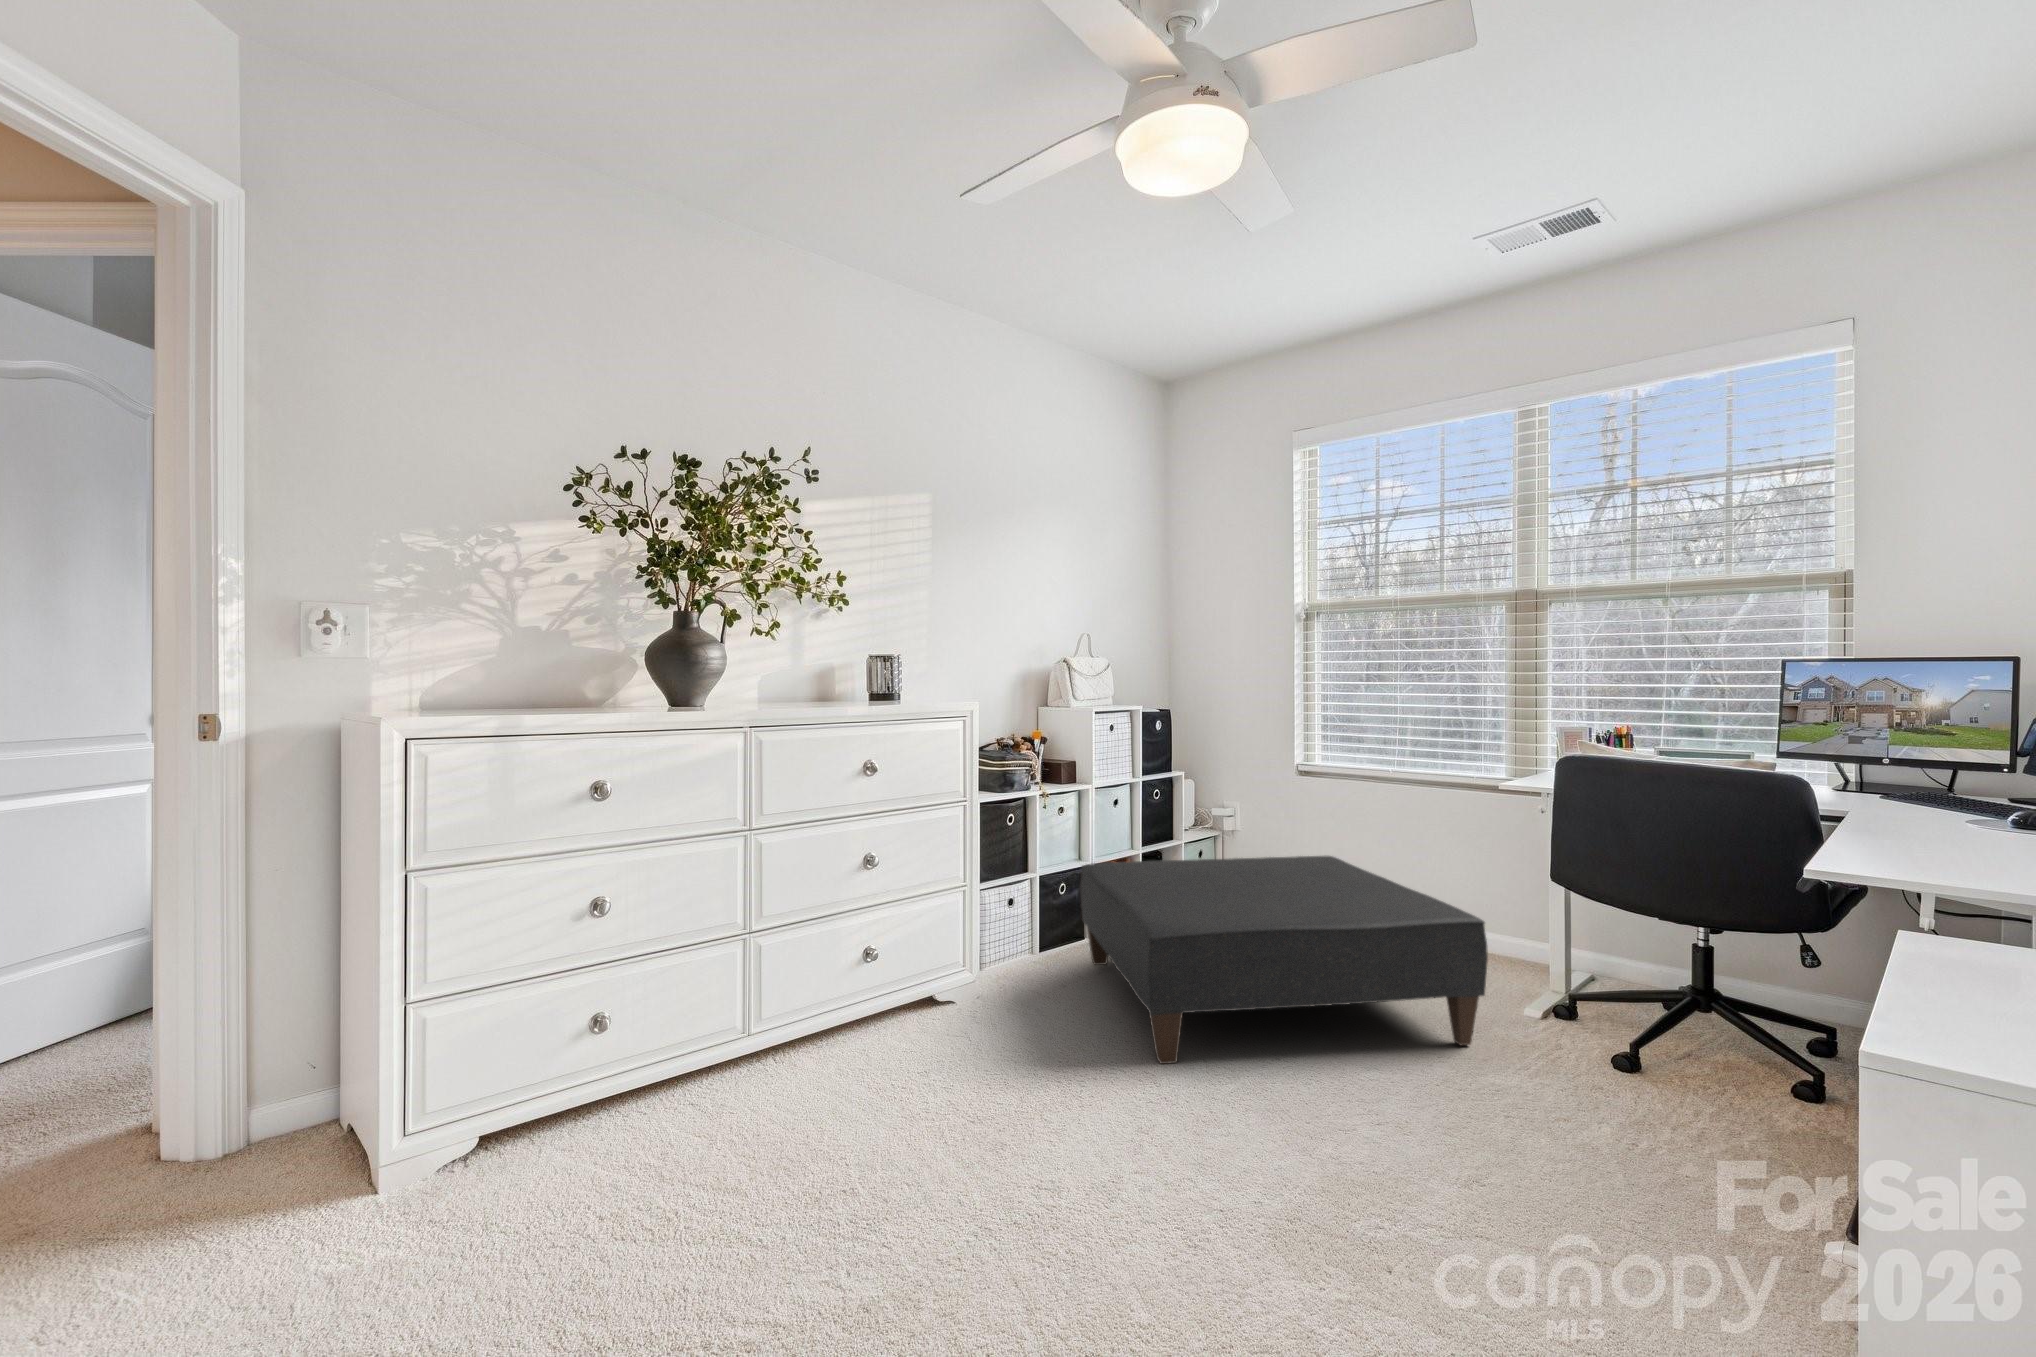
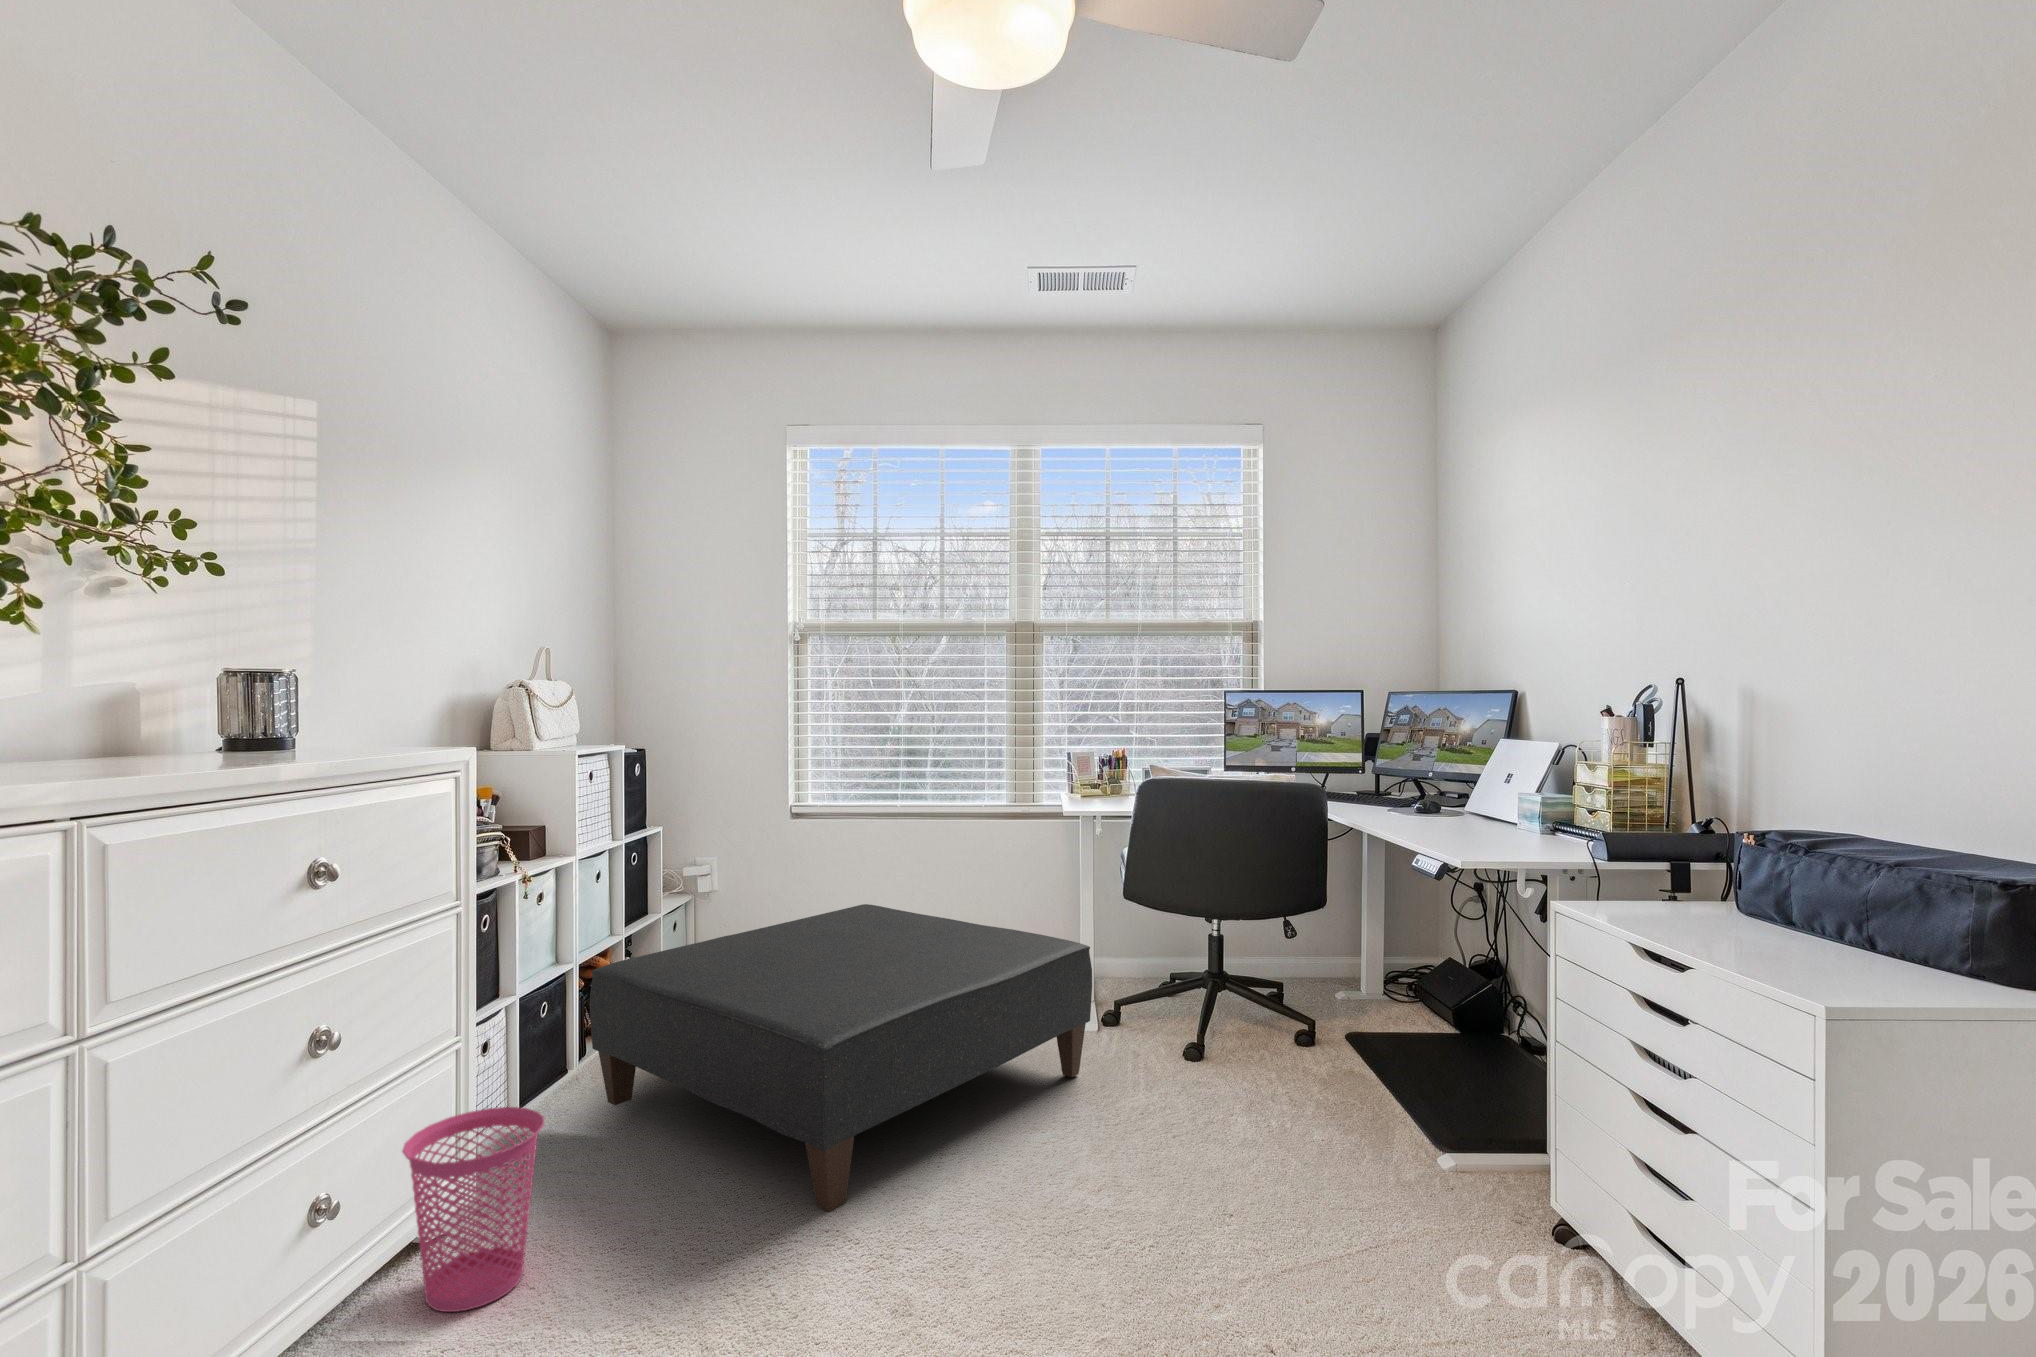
waste basket: none [908,927,985,1039] -> present [402,1107,544,1312]

